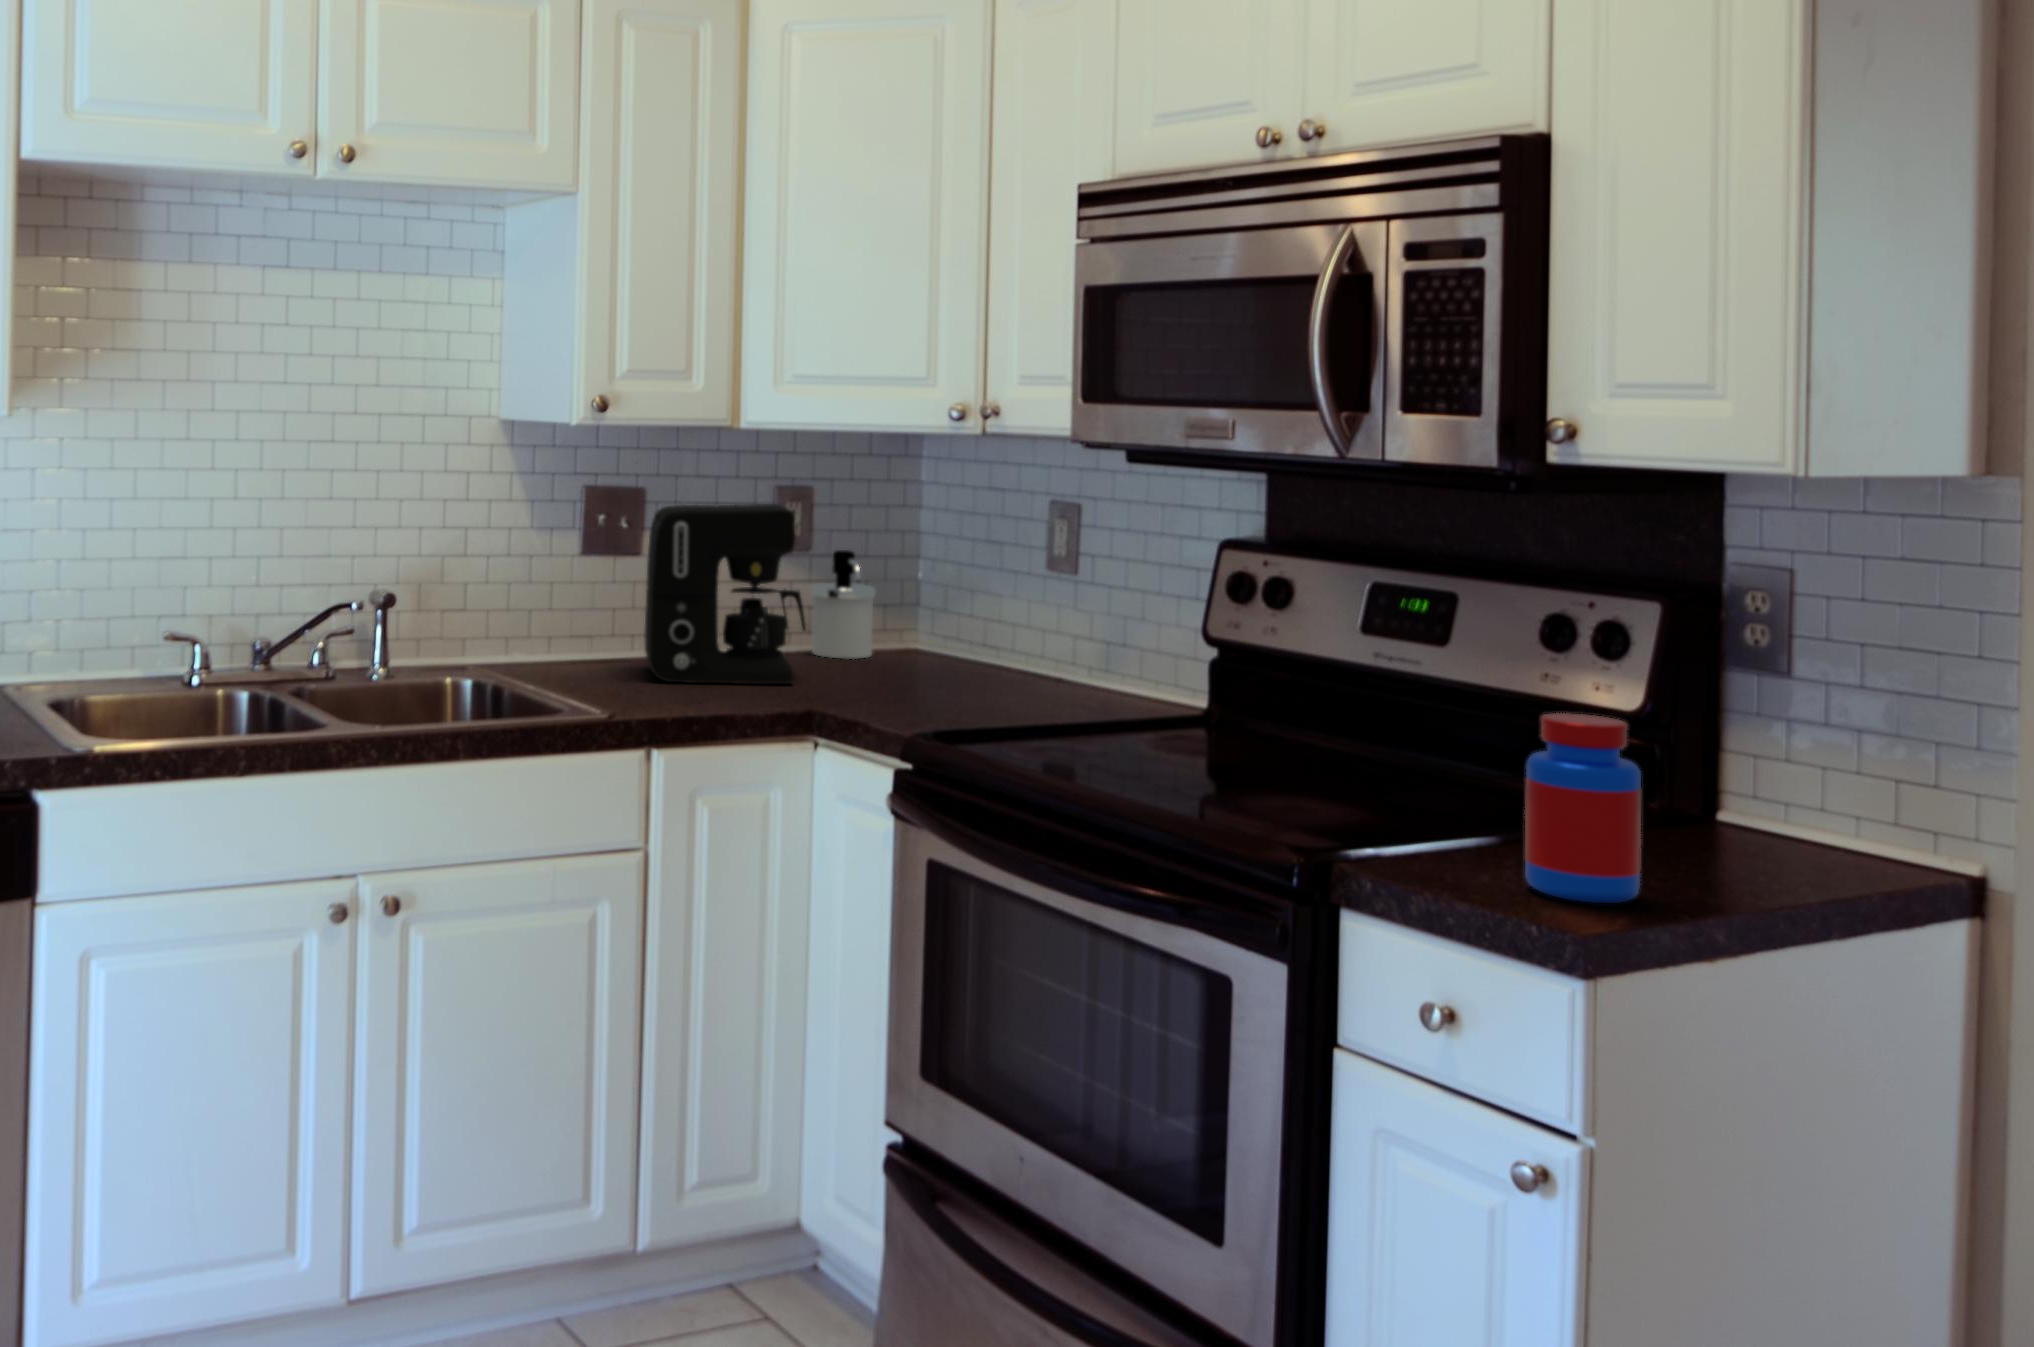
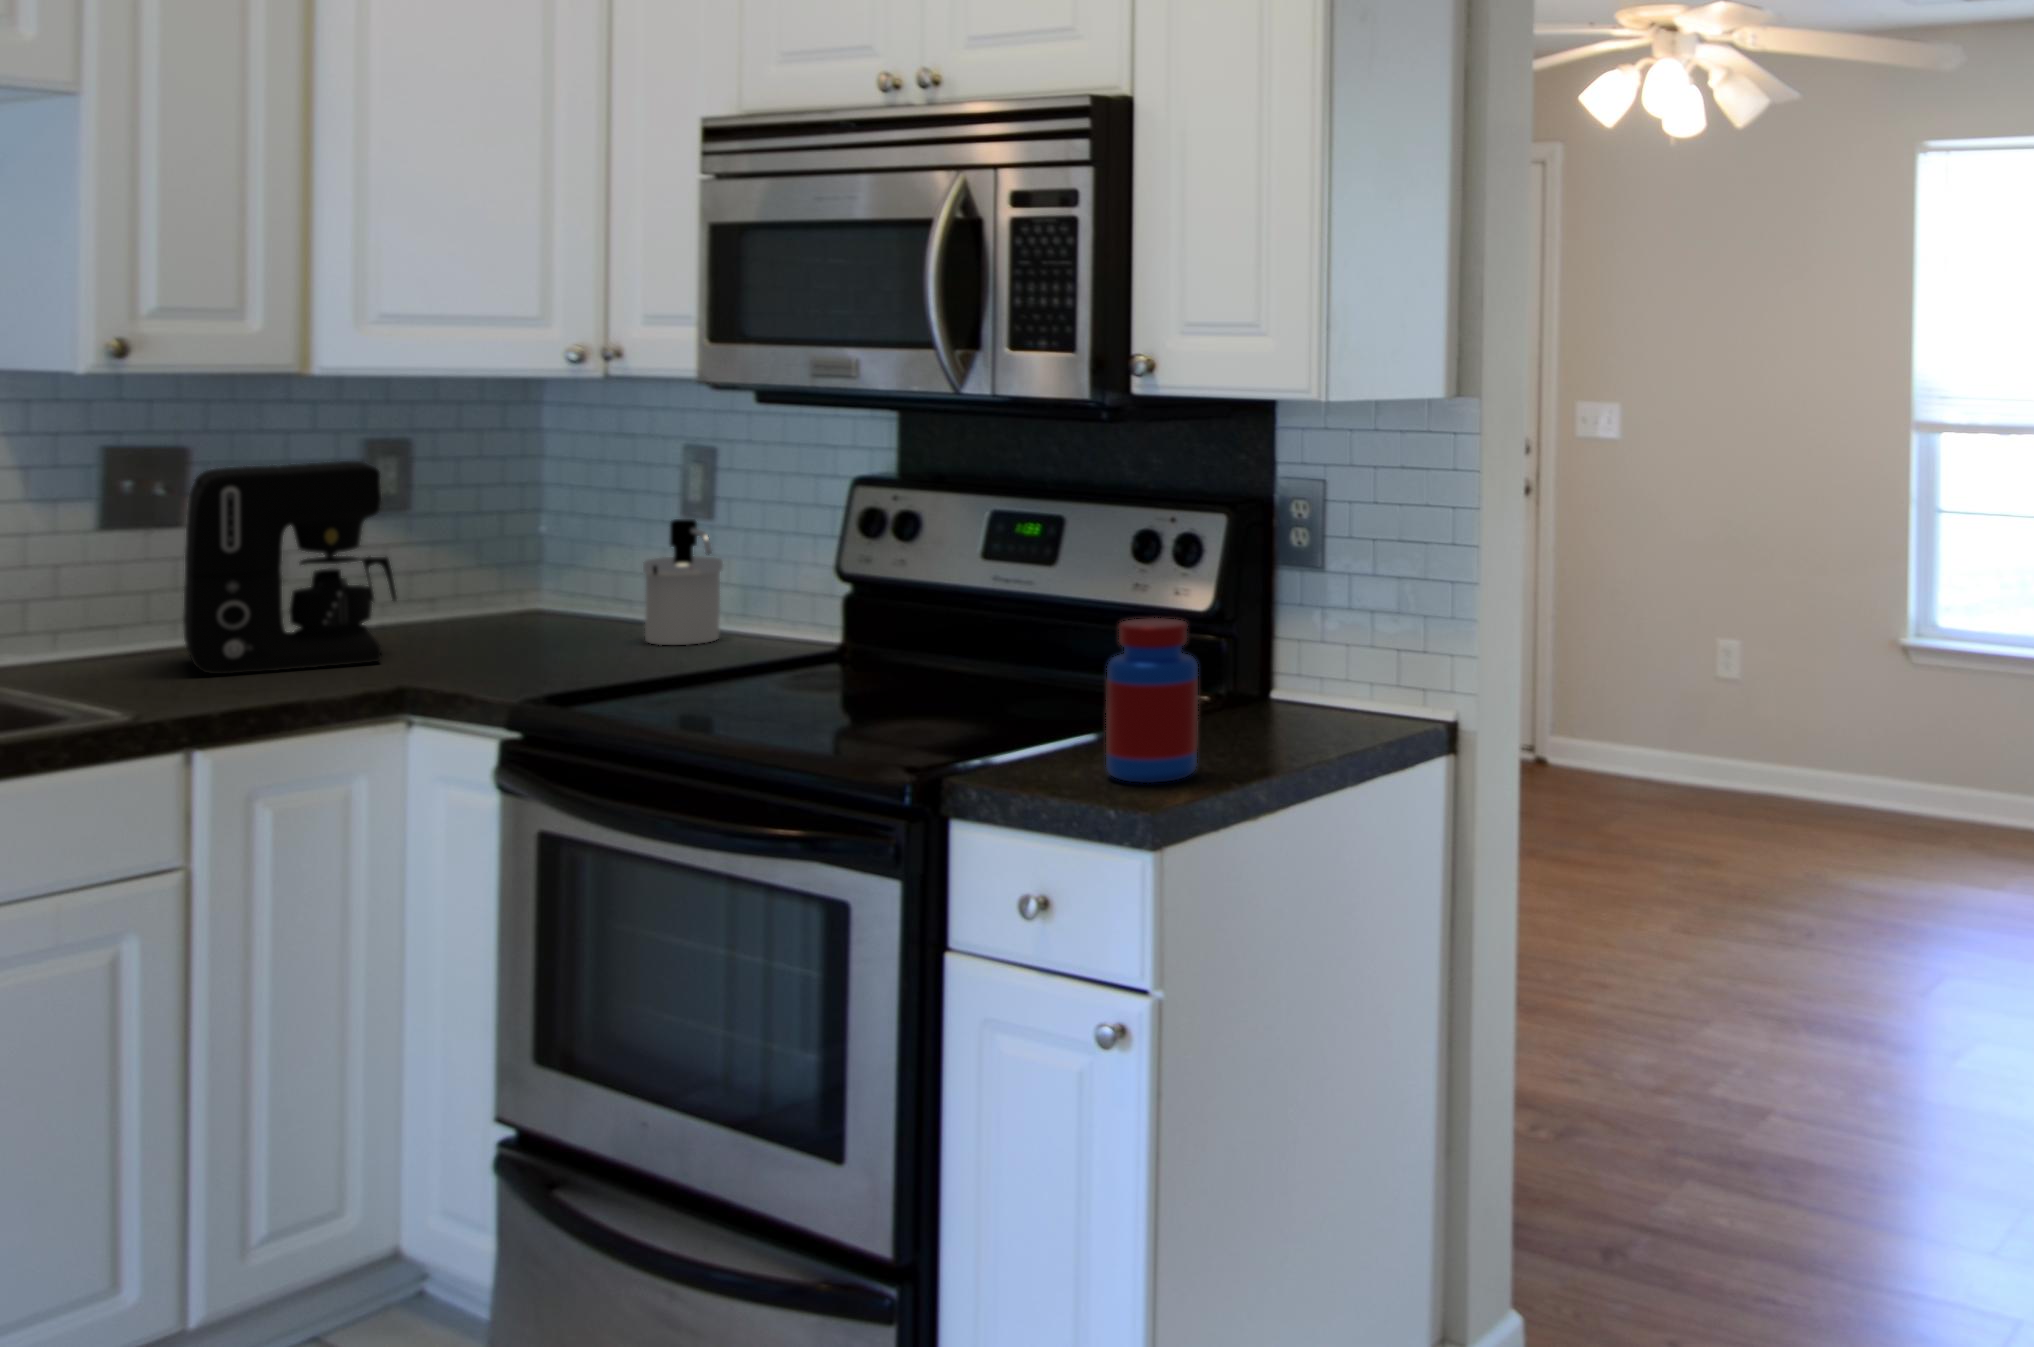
soap dispenser: present [811,550,876,659] -> present [643,519,723,645]

